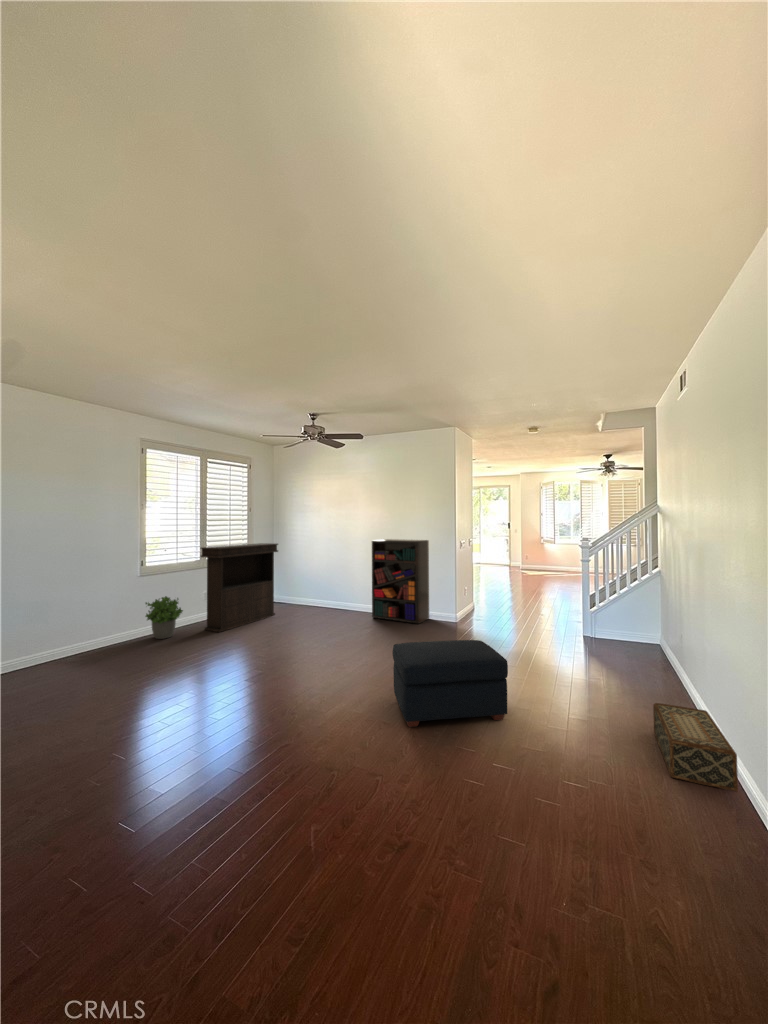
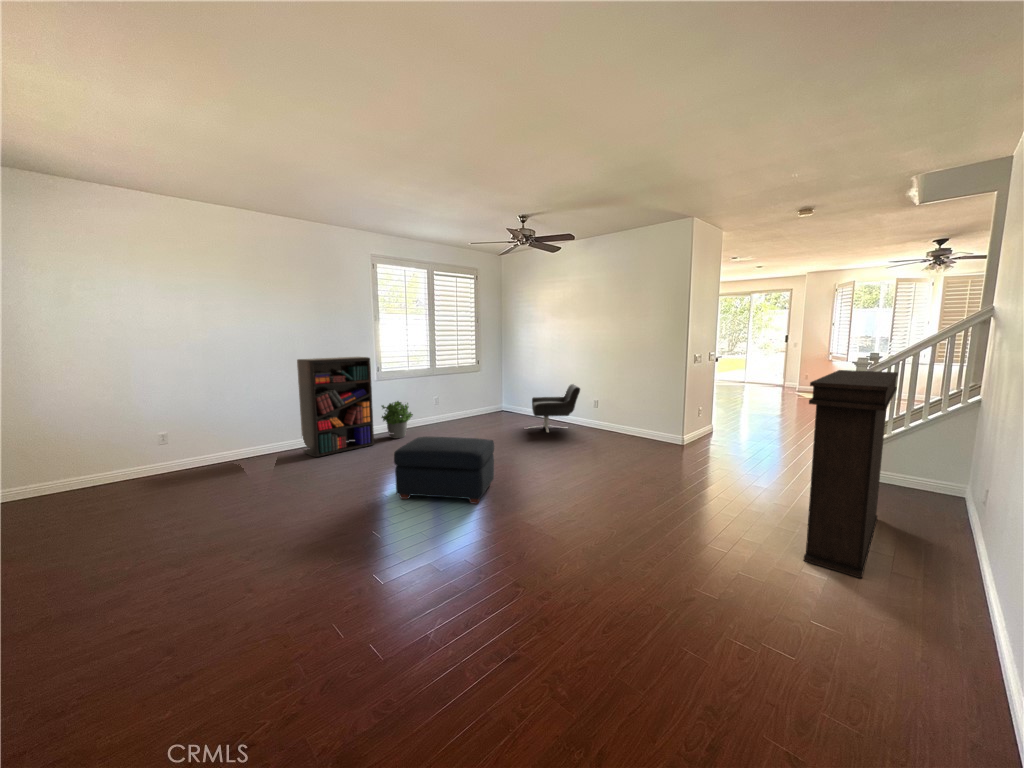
bookshelf: present [372,539,429,624] -> present [297,357,374,457]
console table: present [201,543,278,632] -> present [804,370,898,578]
lounge chair: none [303,570,358,619] -> present [529,384,580,432]
ottoman: present [393,640,508,727] -> present [394,437,494,504]
woven basket: present [653,703,738,792] -> none [891,561,997,688]

